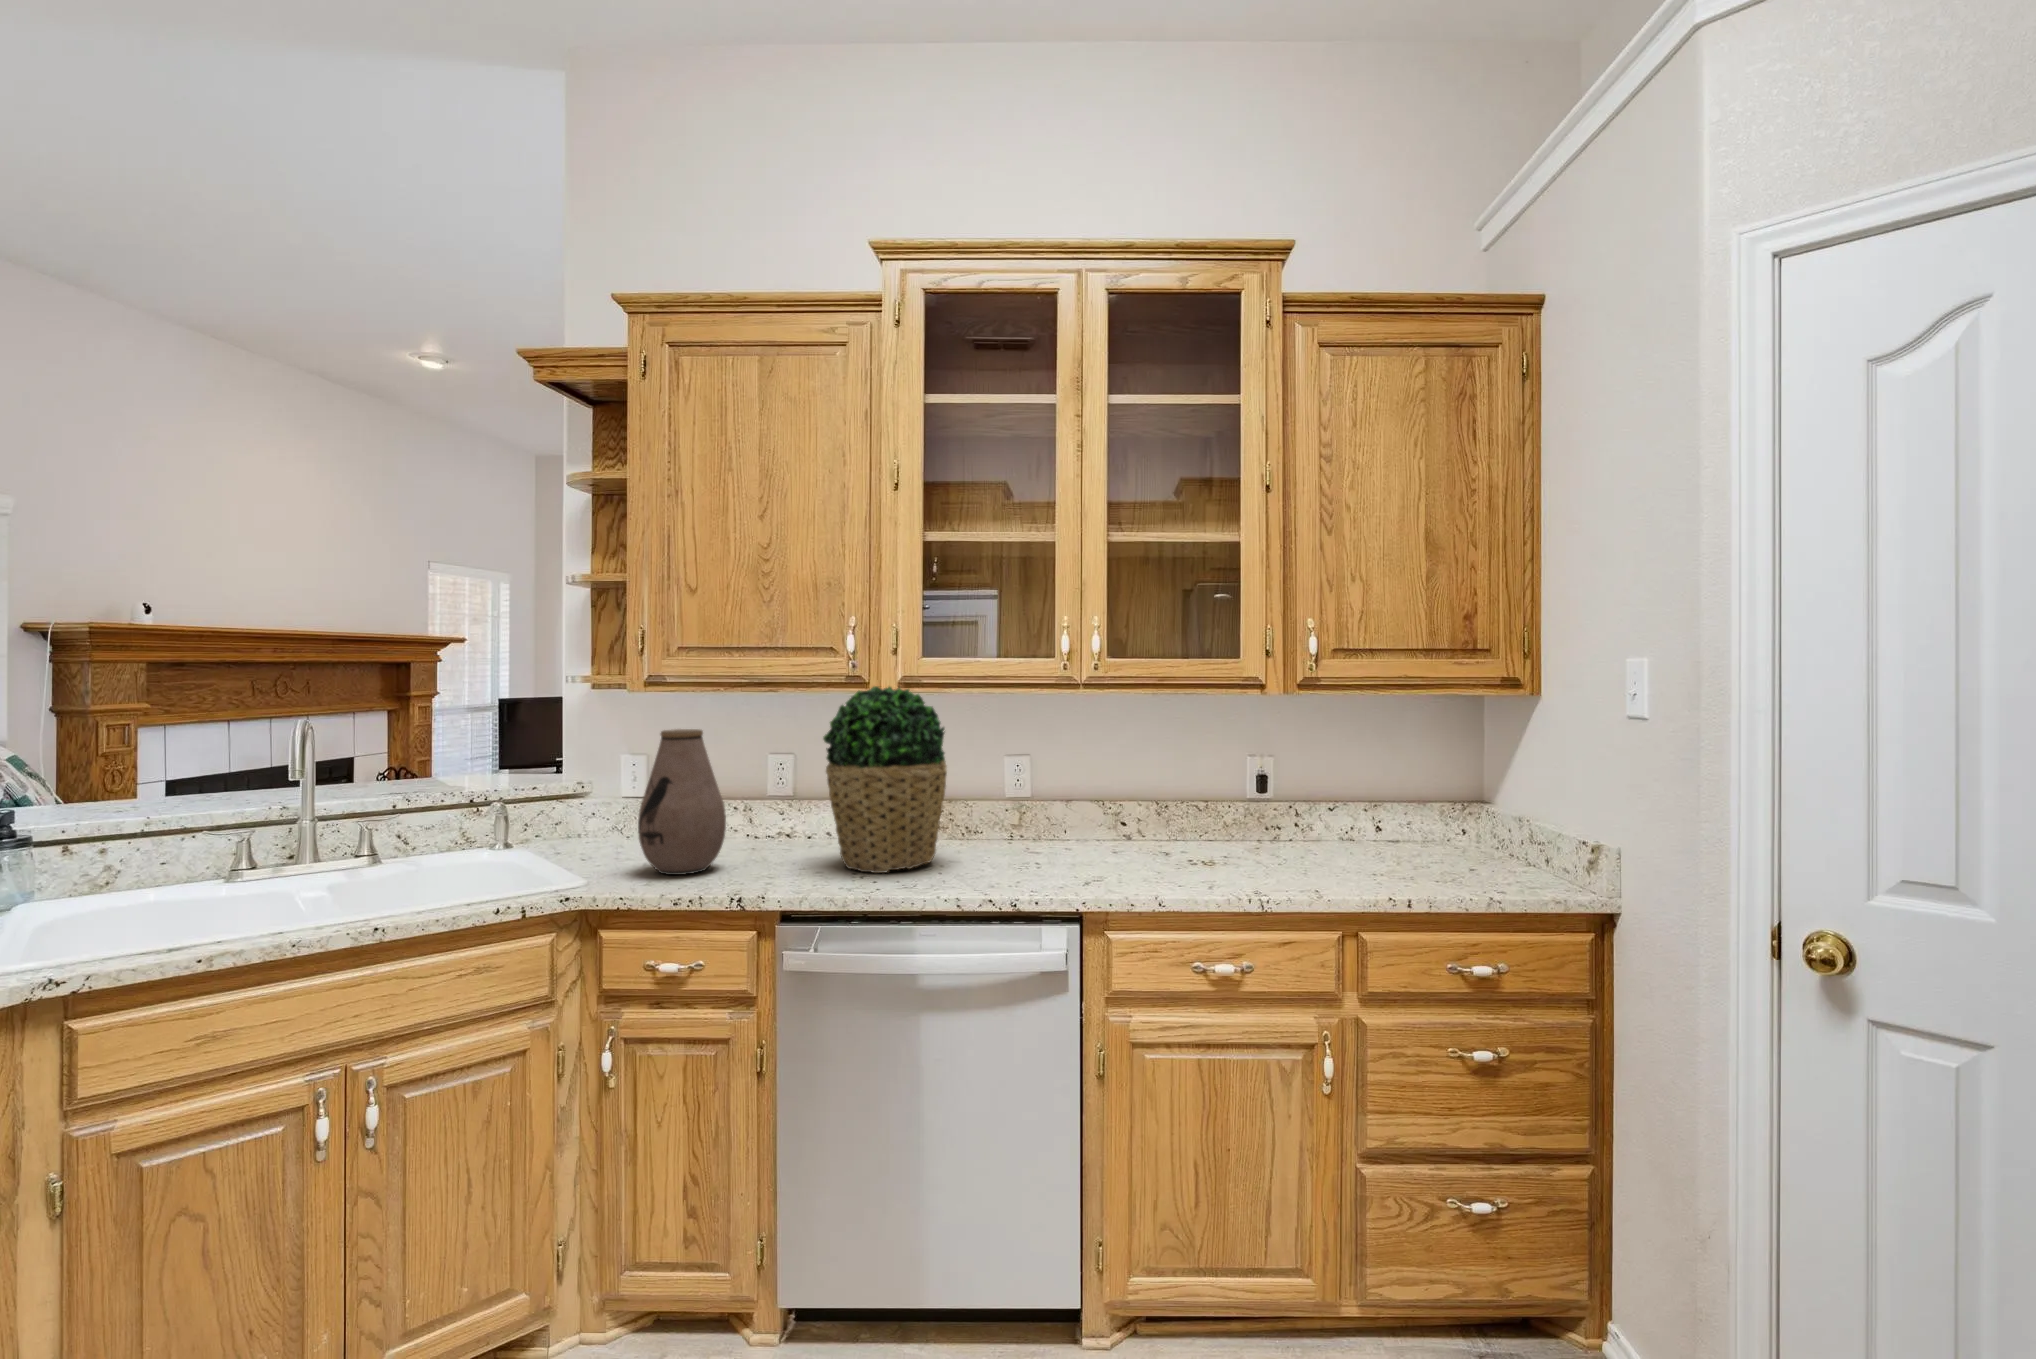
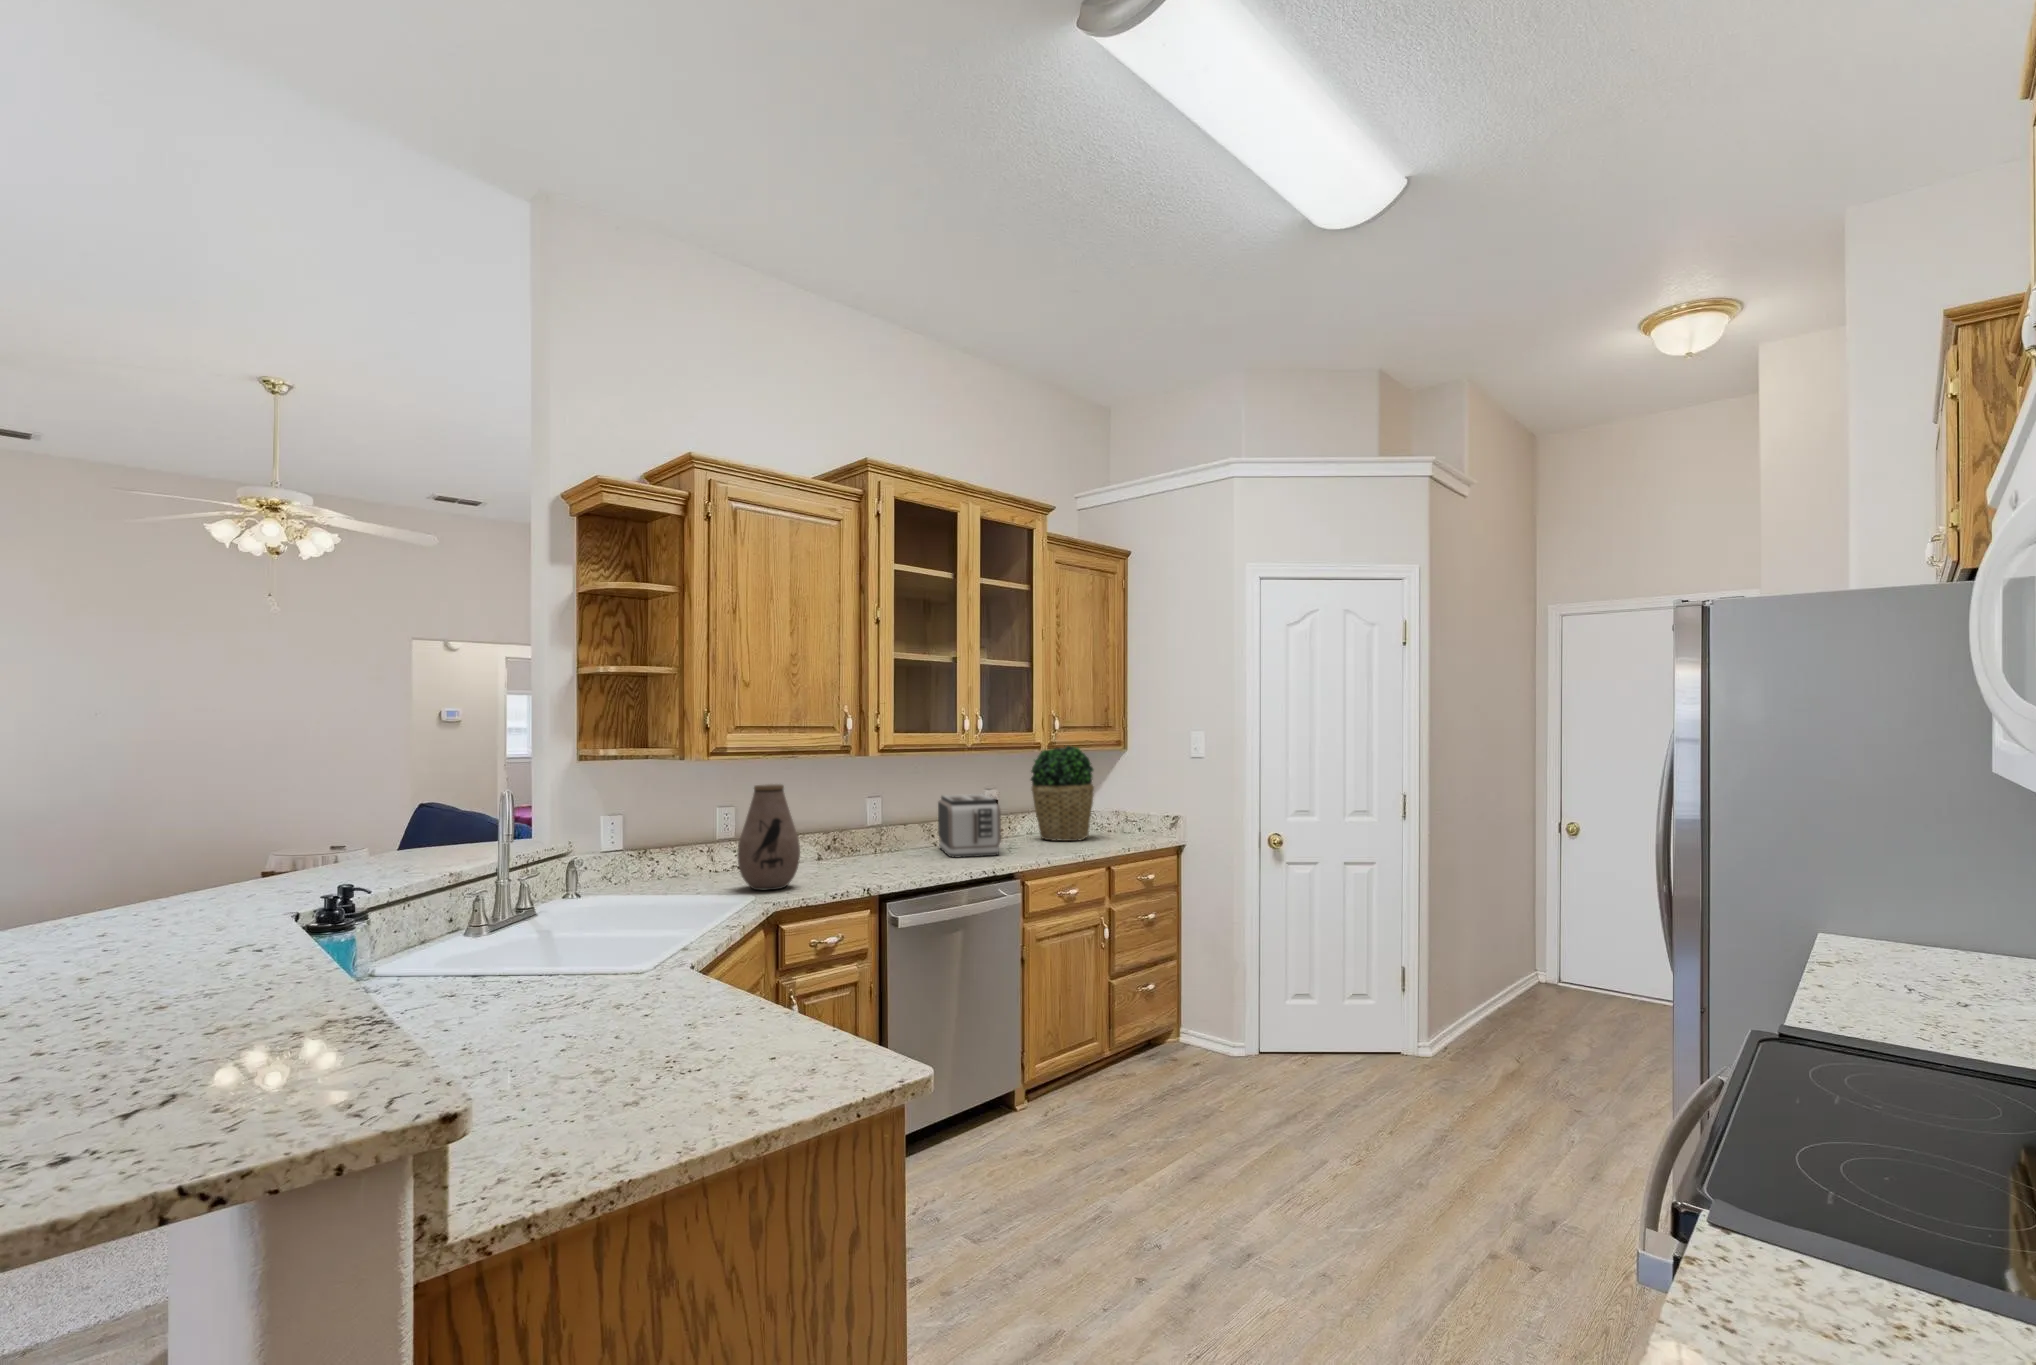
potted plant: present [823,686,947,873] -> present [1031,745,1094,841]
toaster: none [1046,762,1182,874] -> present [938,794,1001,858]

